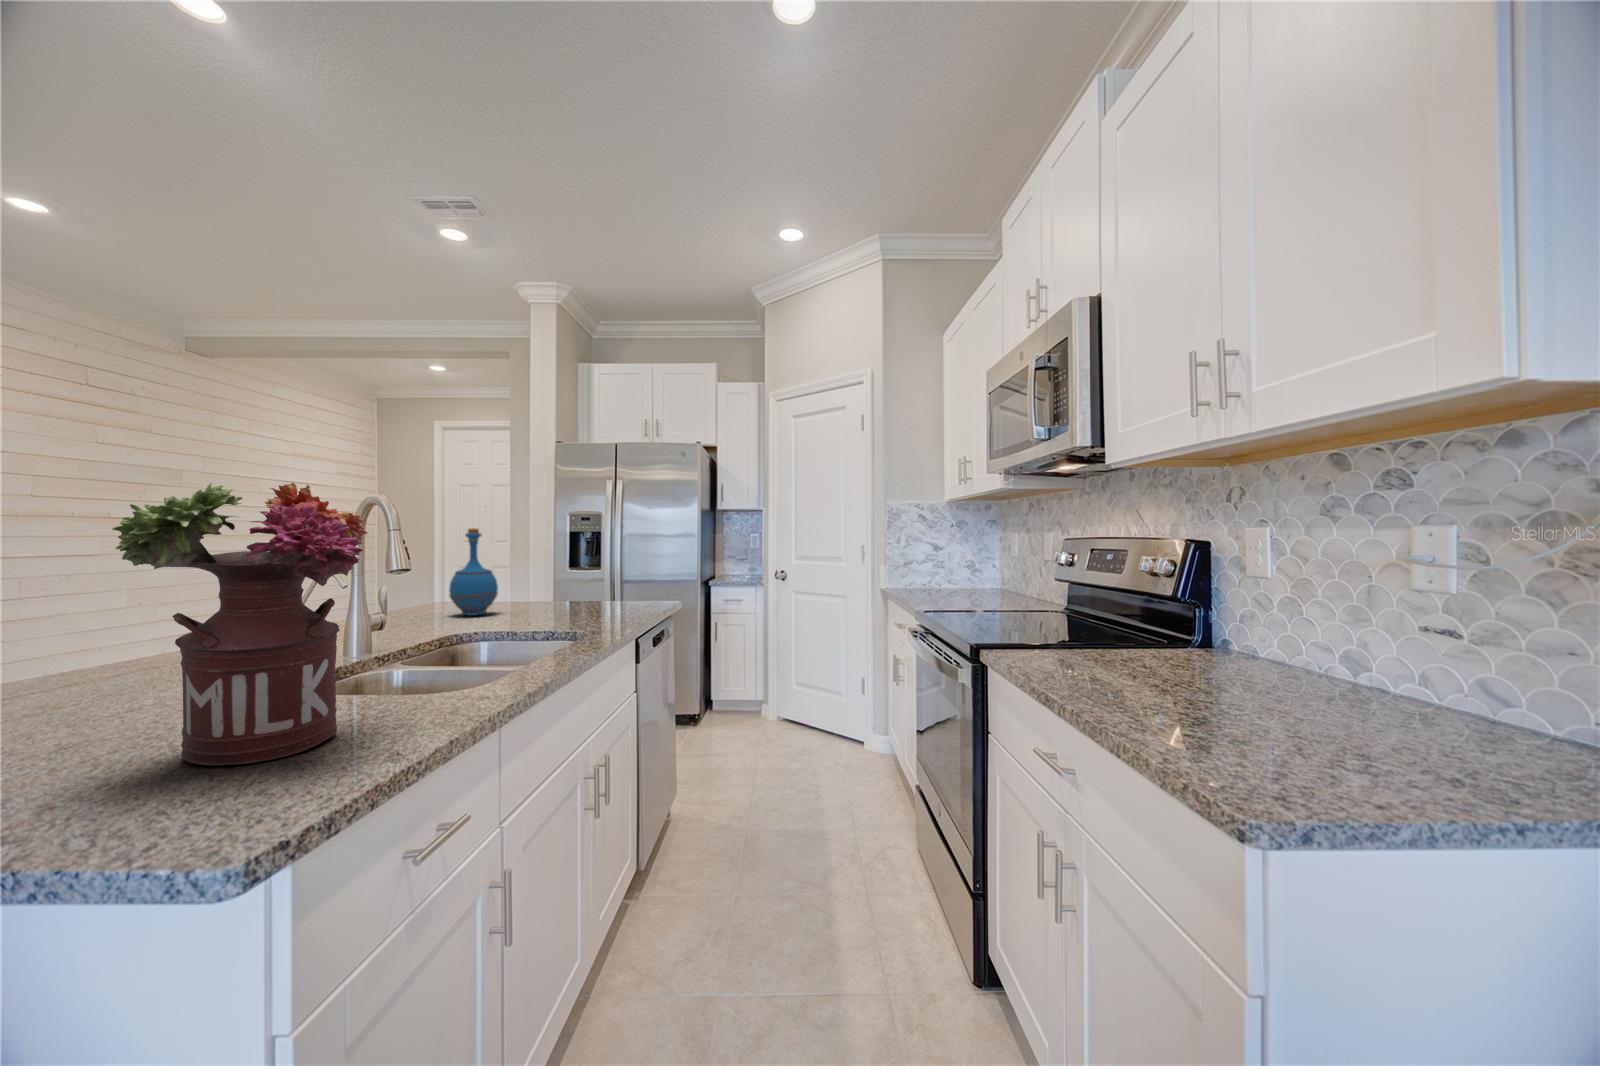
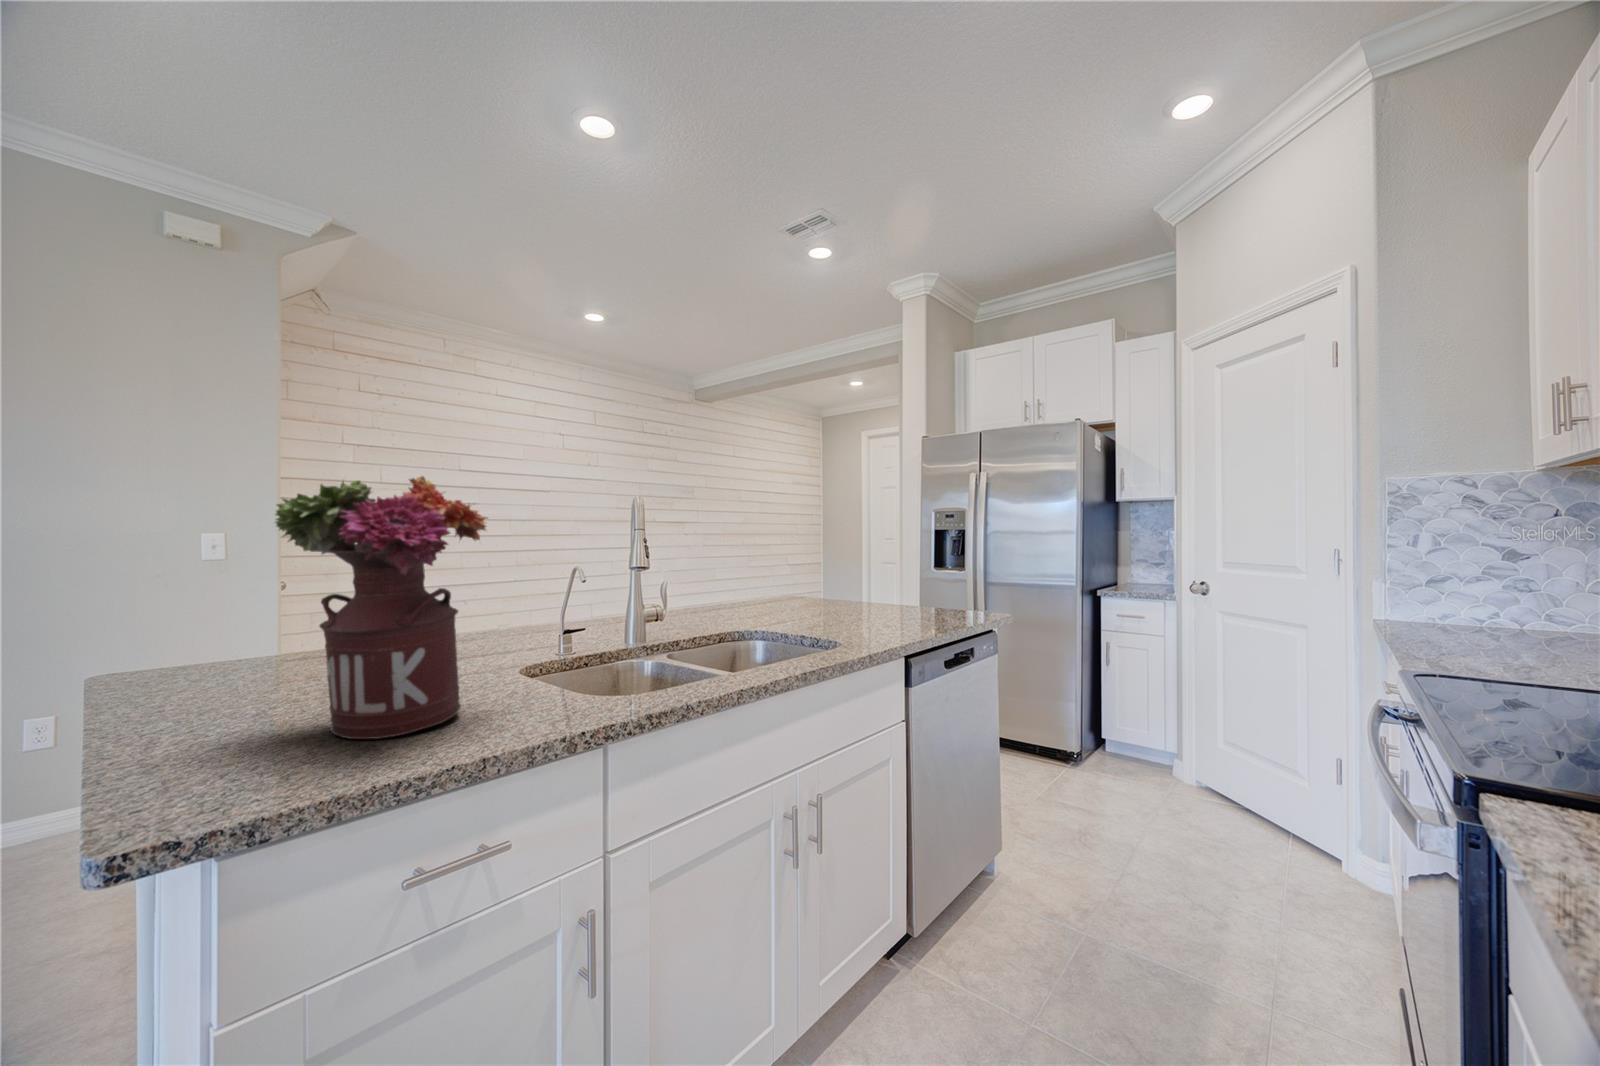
bottle: present [449,528,498,616] -> none [763,526,806,613]

